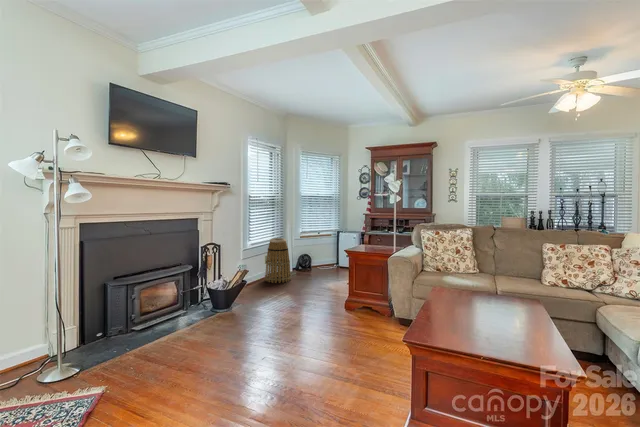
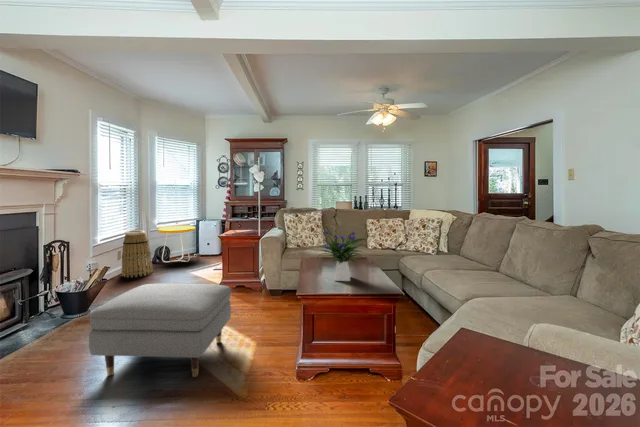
side table: none [299,236,333,274] -> present [158,226,195,262]
flower arrangement: none [447,249,524,328] -> present [321,228,365,281]
ottoman: none [209,292,342,401] -> present [89,283,231,377]

